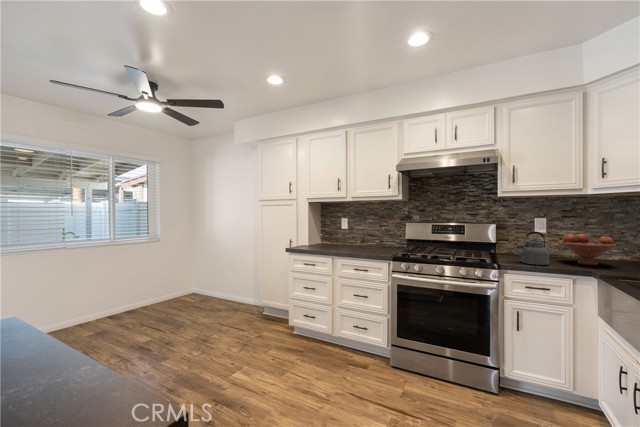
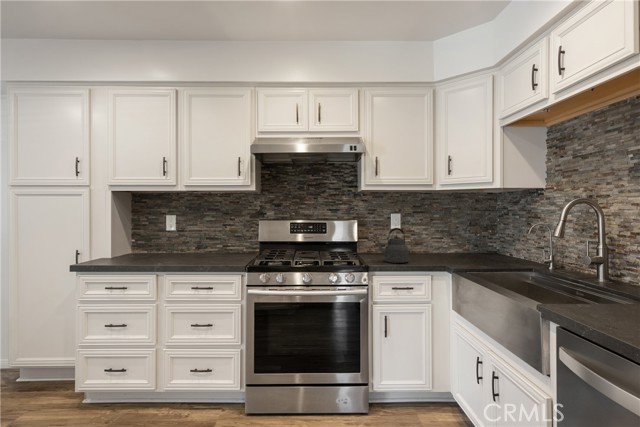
fruit bowl: present [561,234,617,265] -> none [415,229,456,259]

